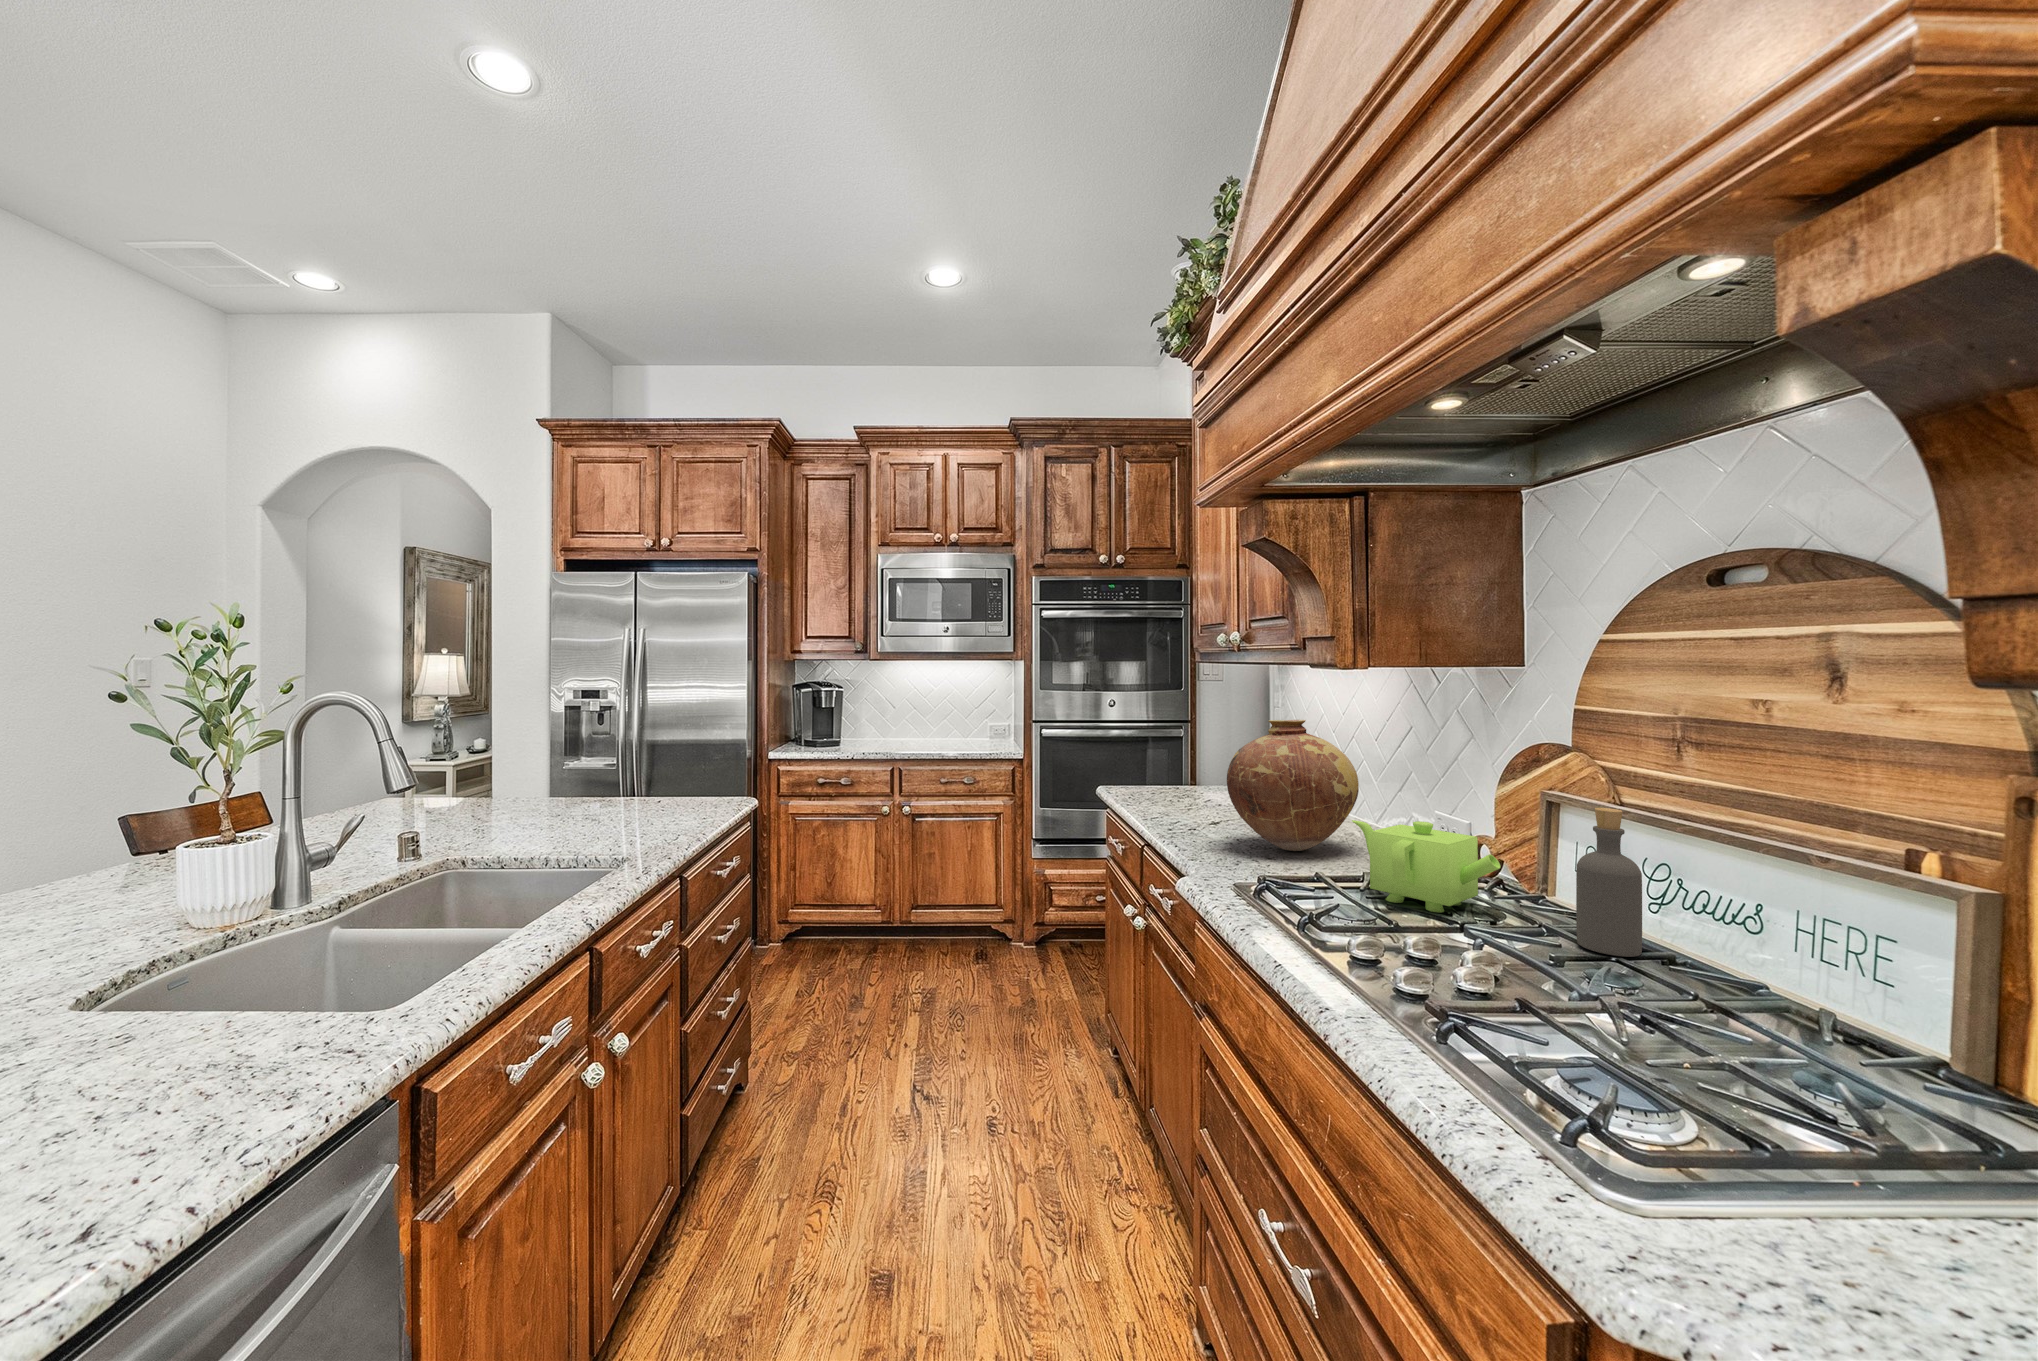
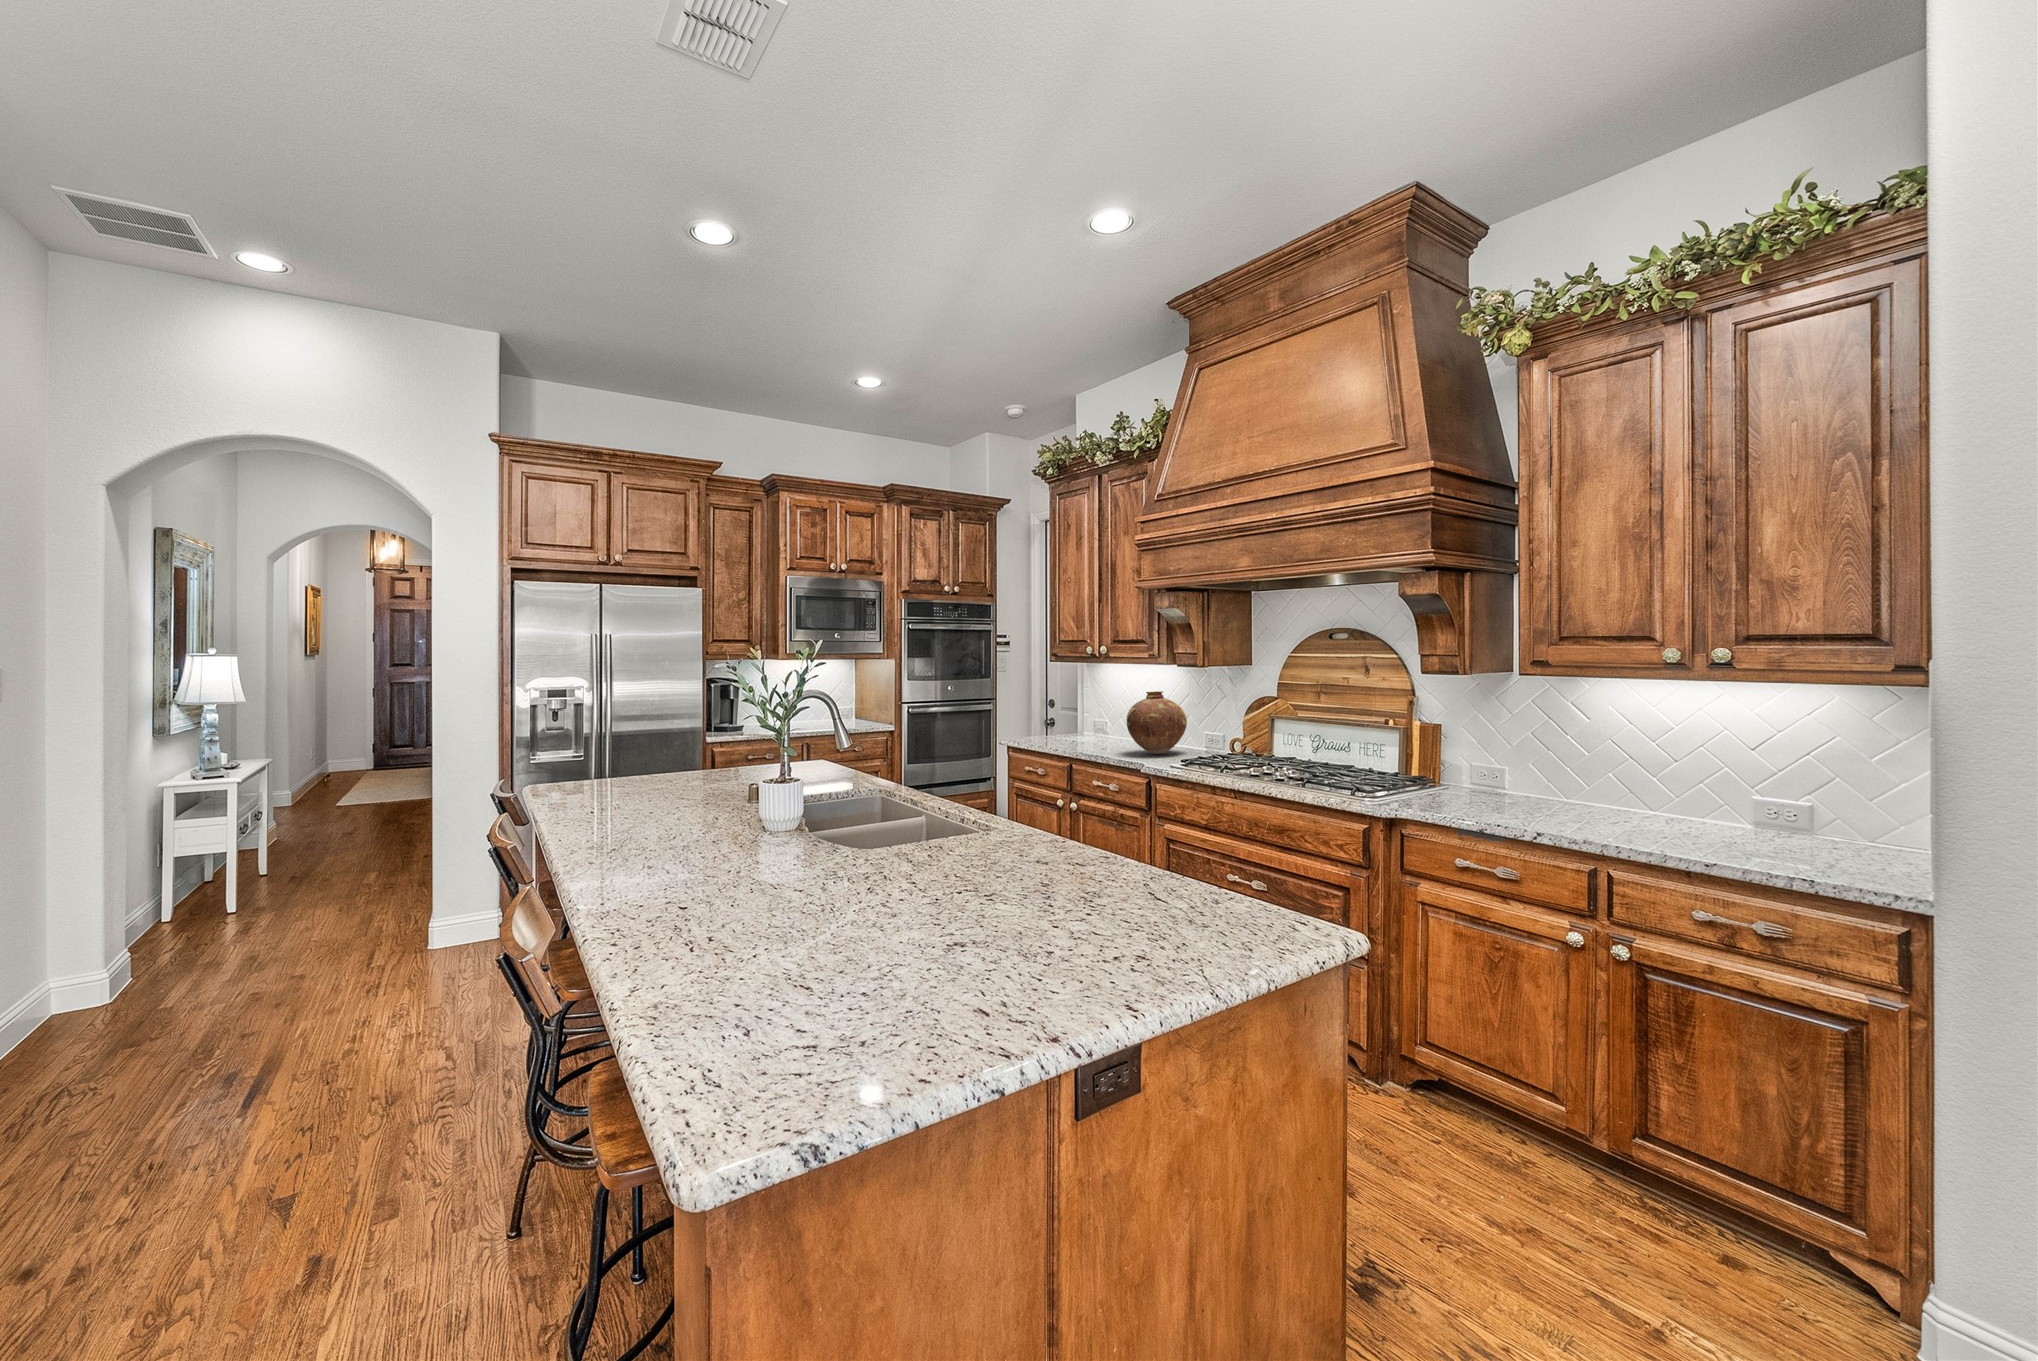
bottle: present [1576,808,1642,957] -> none [1298,717,1317,766]
teapot: present [1352,820,1501,912] -> none [1207,730,1267,764]

